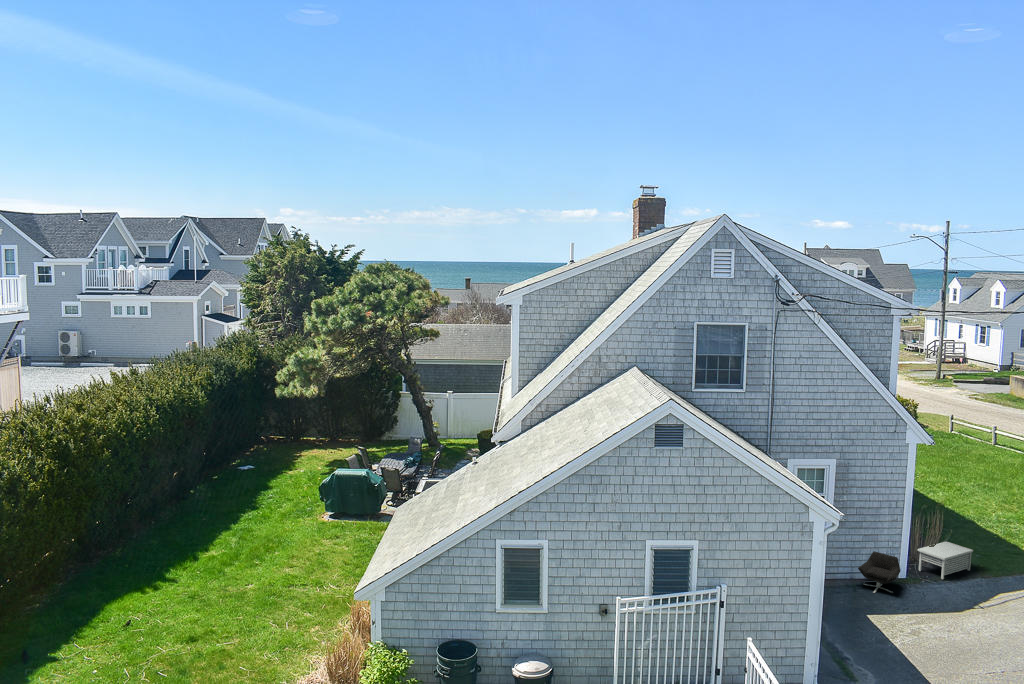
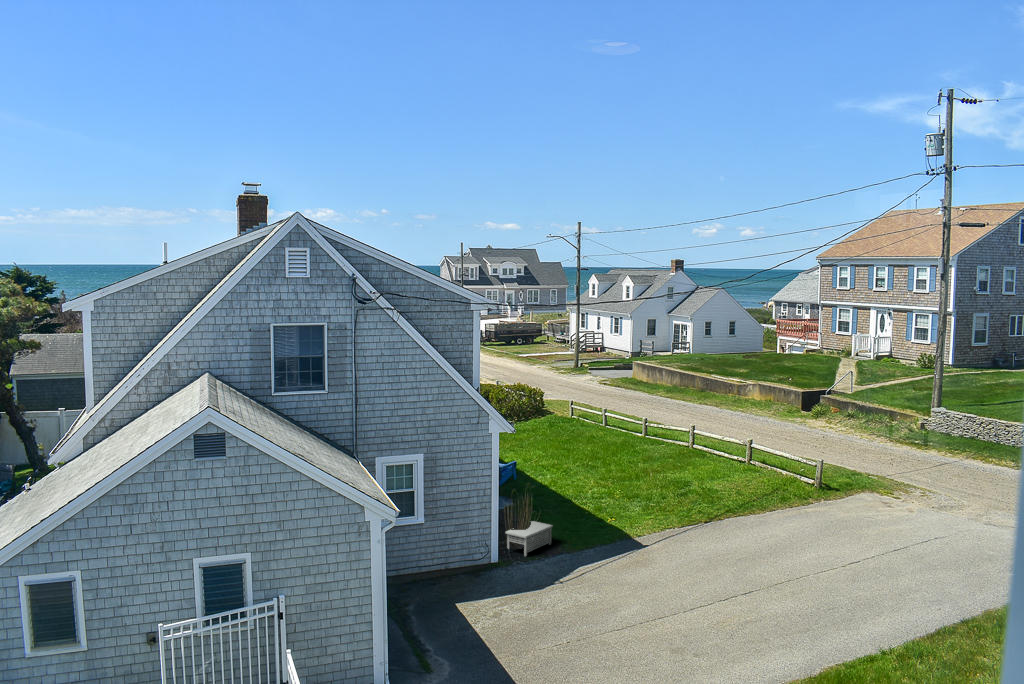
lounge chair: present [858,551,901,593] -> none [449,540,486,580]

